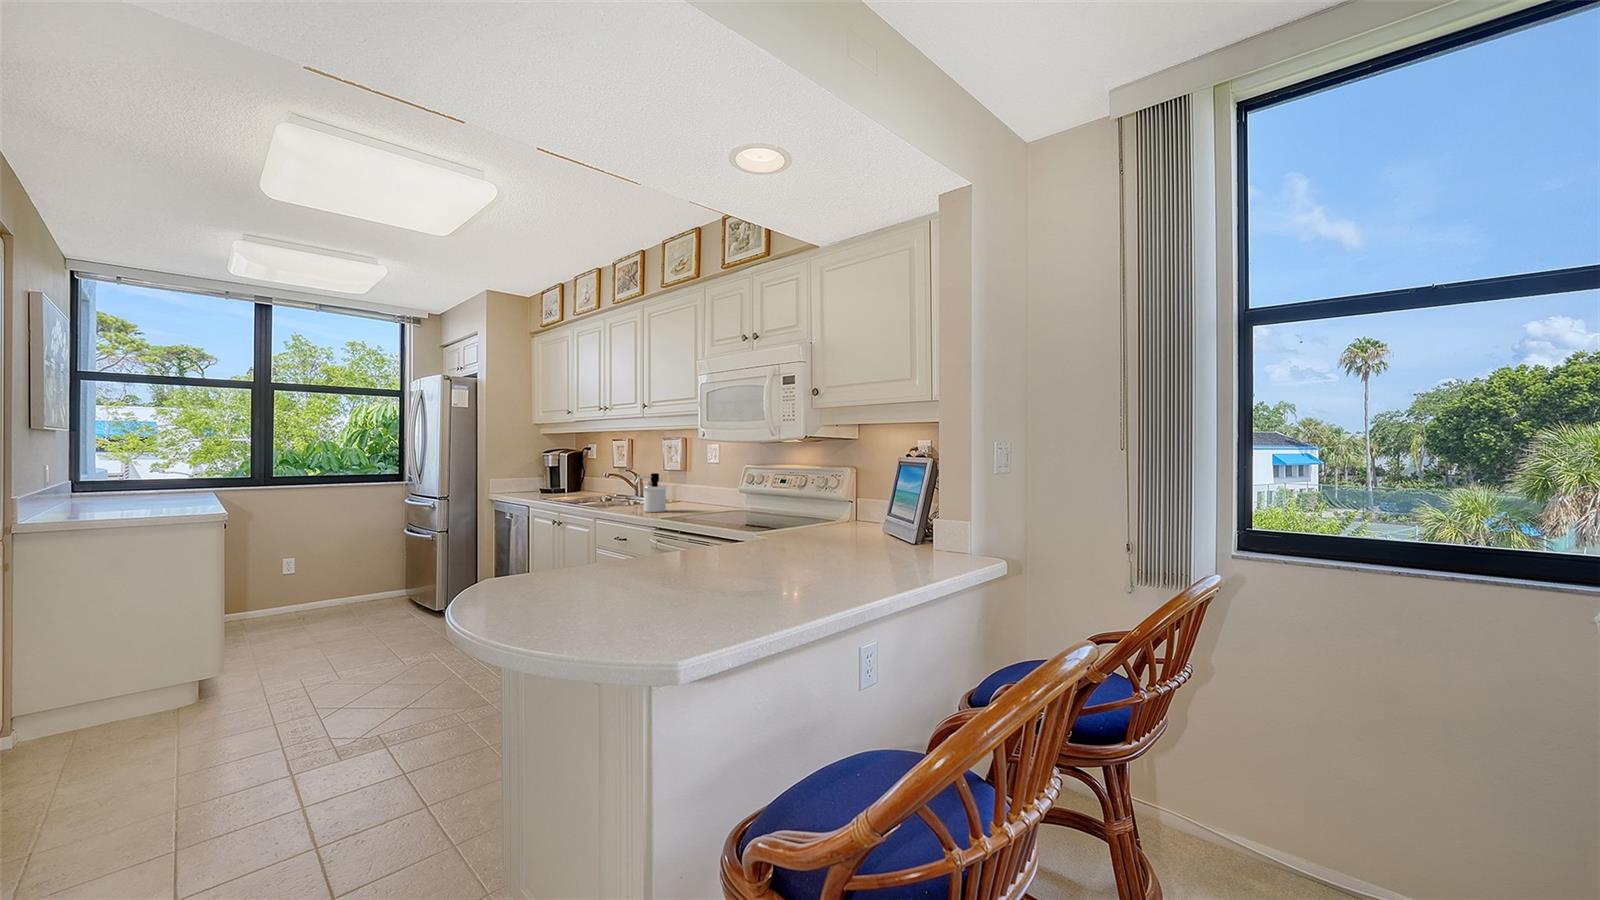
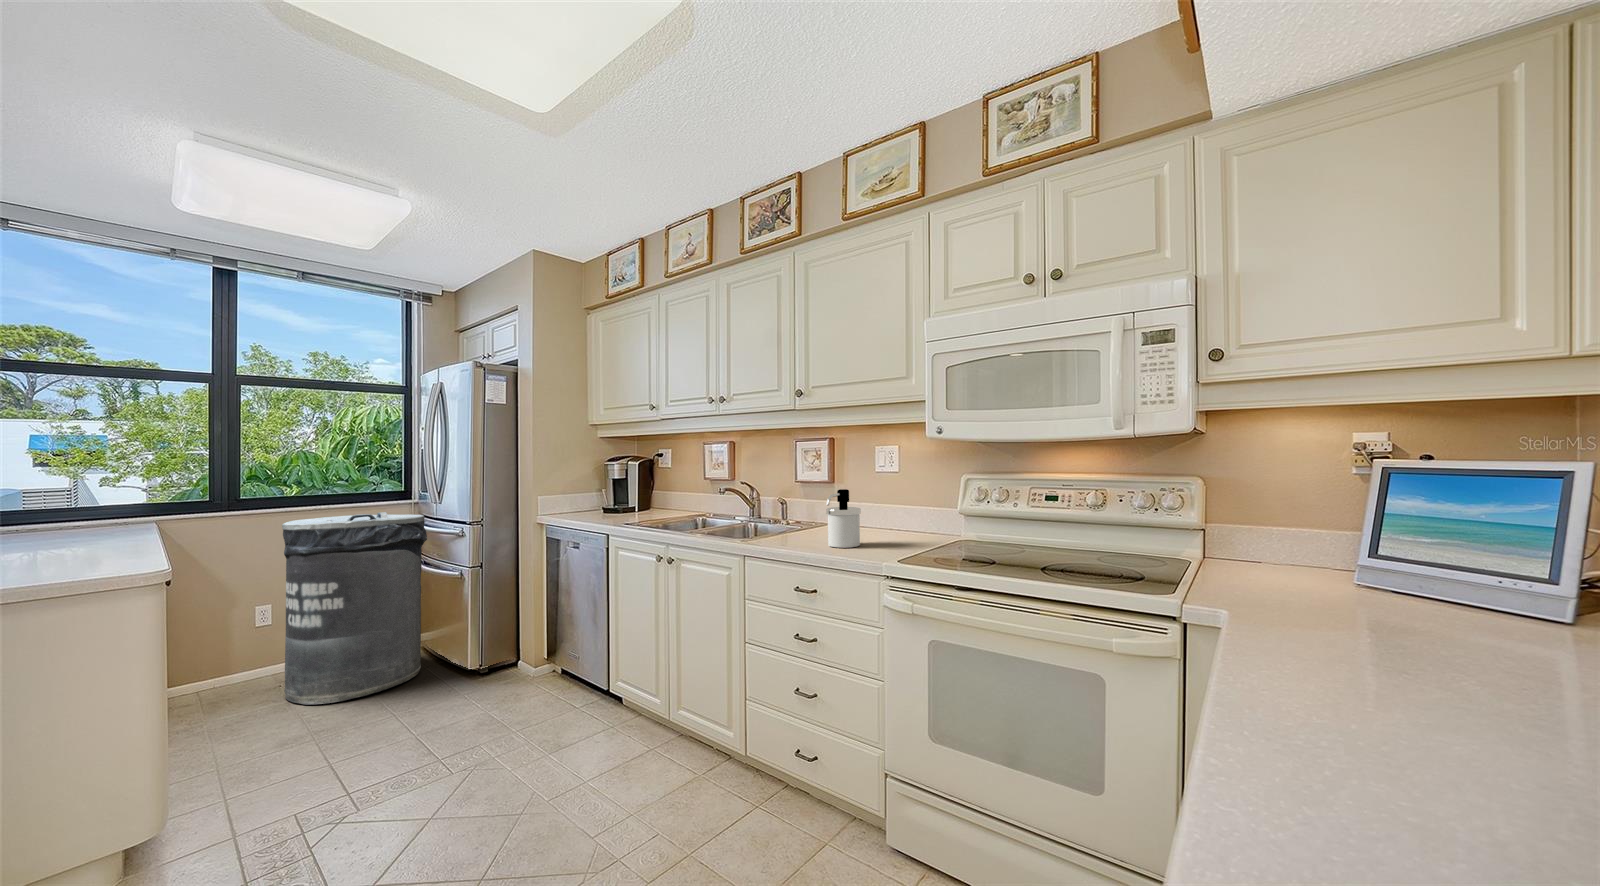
trash can: none [310,488,412,620] -> present [282,512,427,705]

